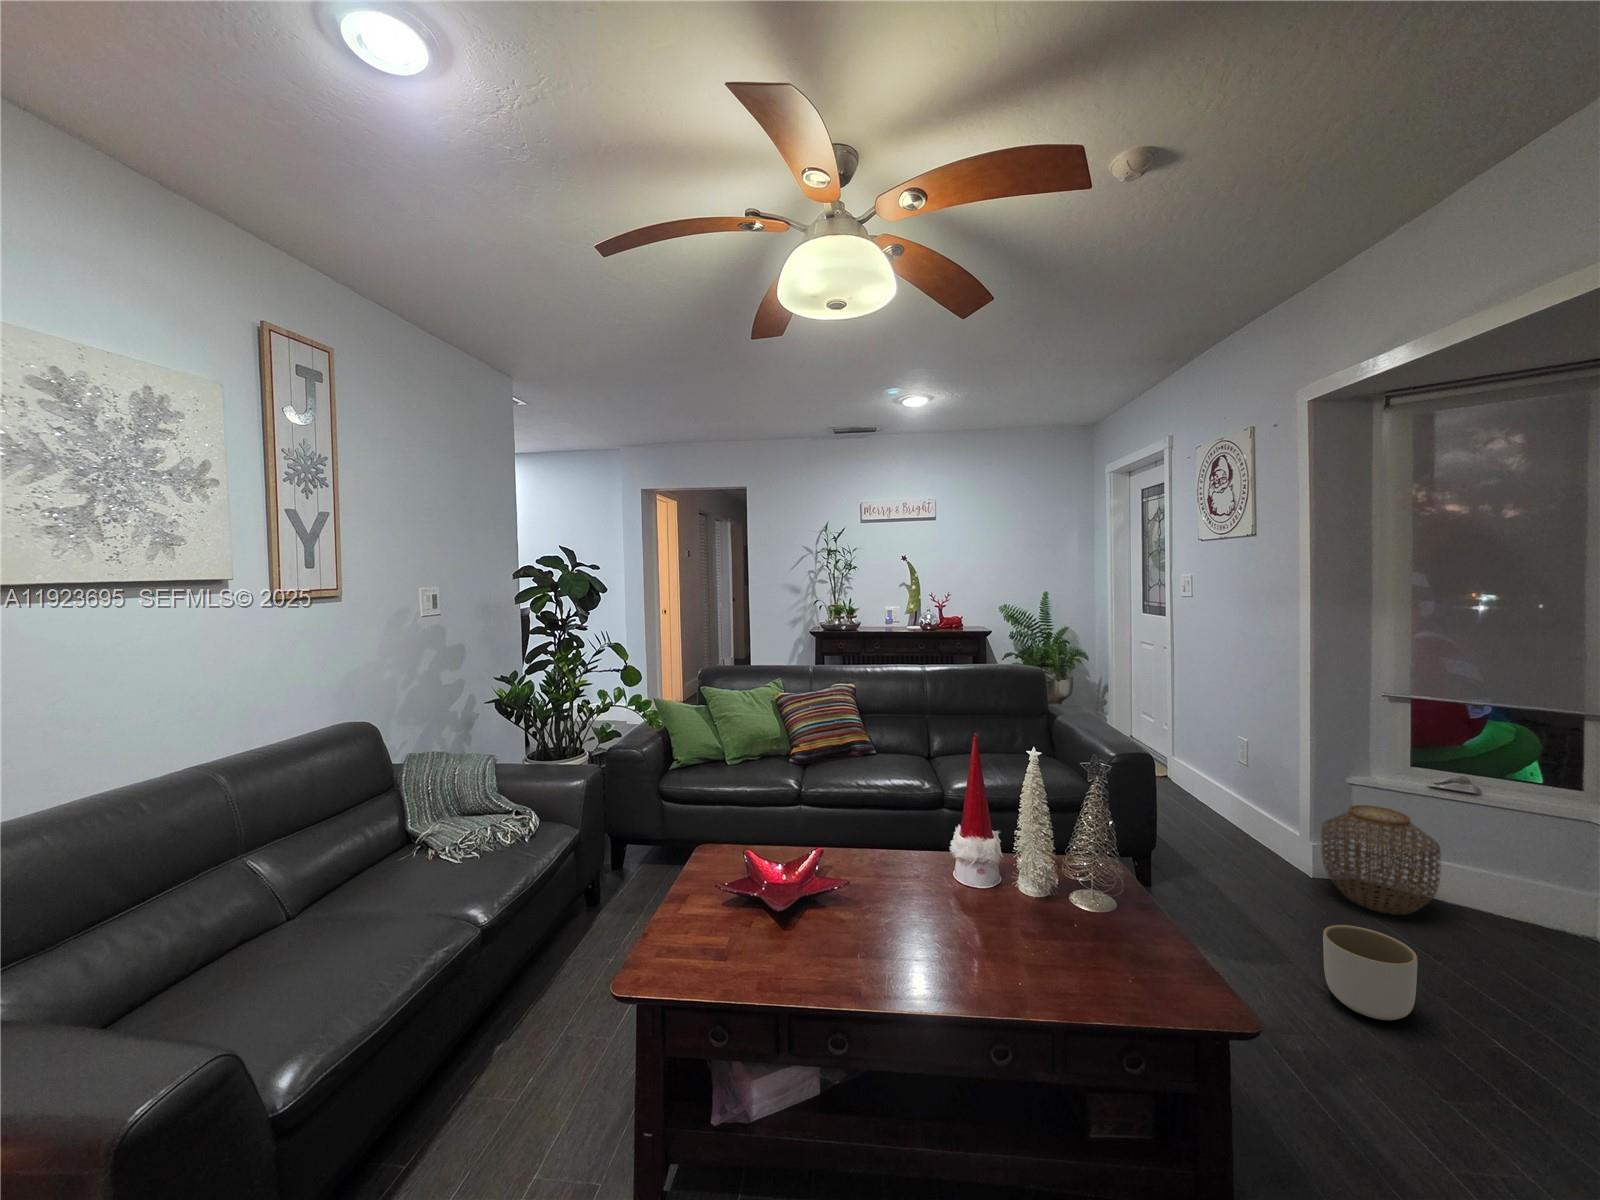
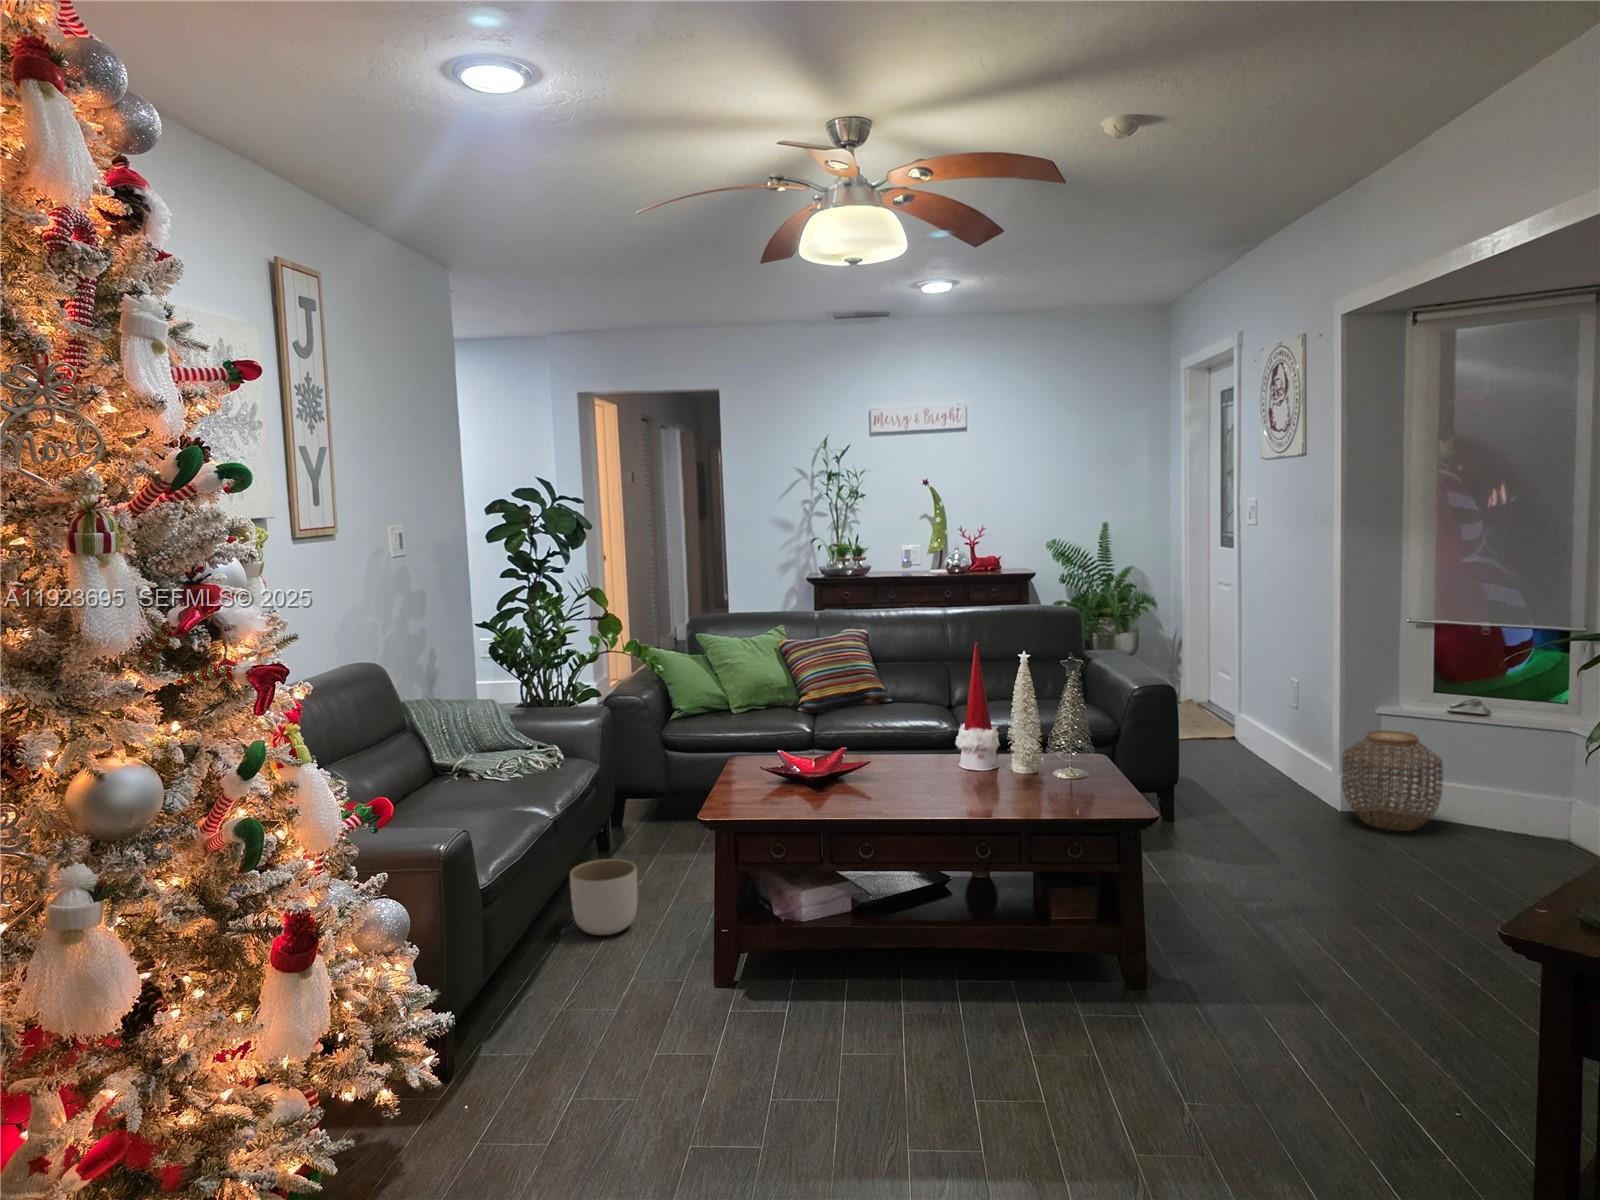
planter: present [1323,925,1417,1020] -> present [570,859,637,935]

